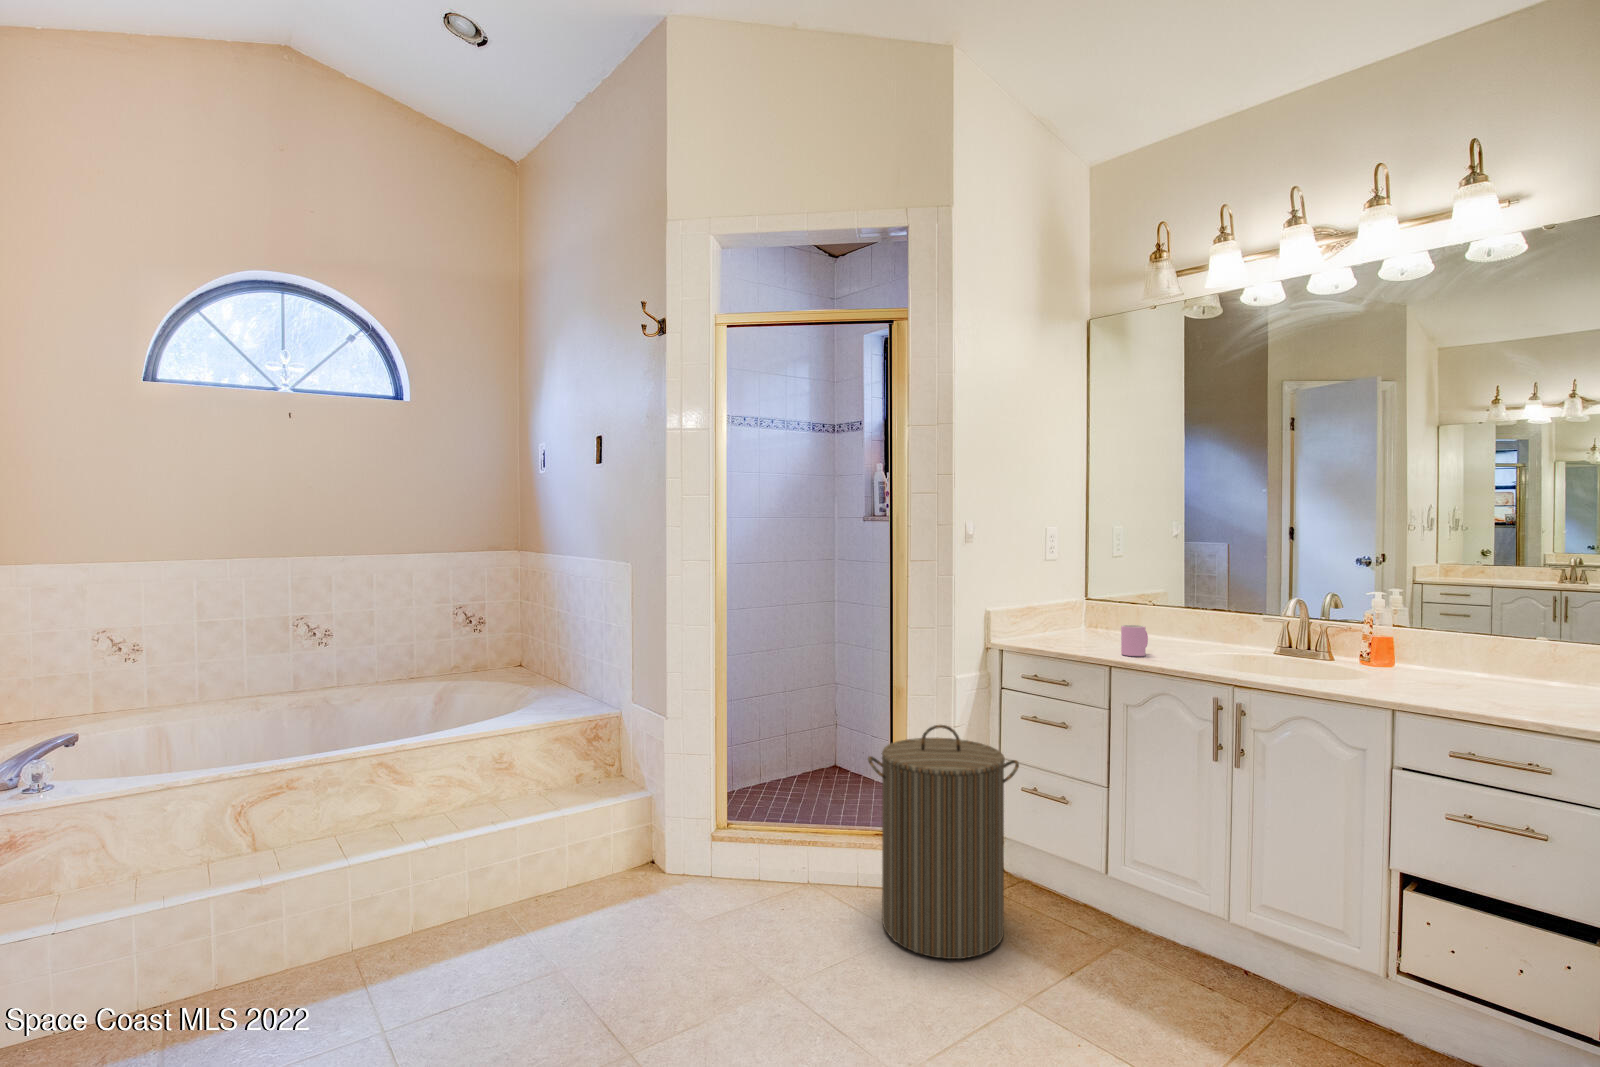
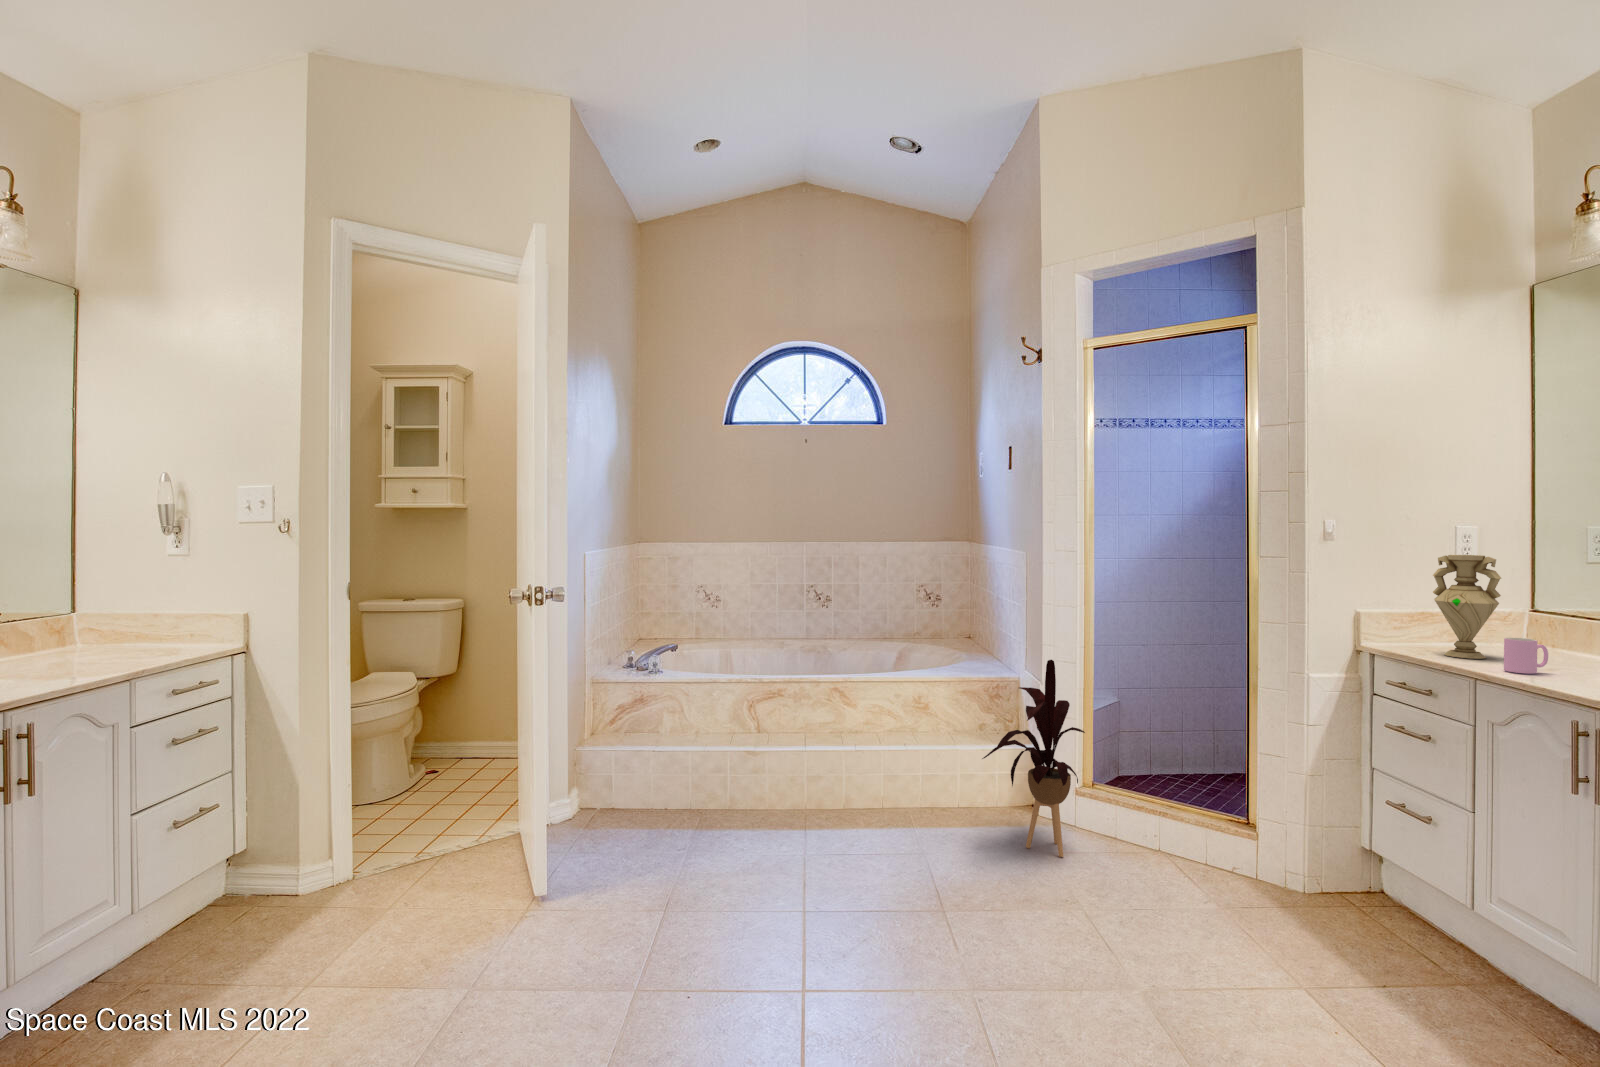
vase: none [1043,553,1096,645] -> present [1433,555,1501,659]
house plant: none [625,690,751,926] -> present [982,660,1085,857]
laundry hamper: present [868,725,1019,959] -> none [1190,716,1352,939]

